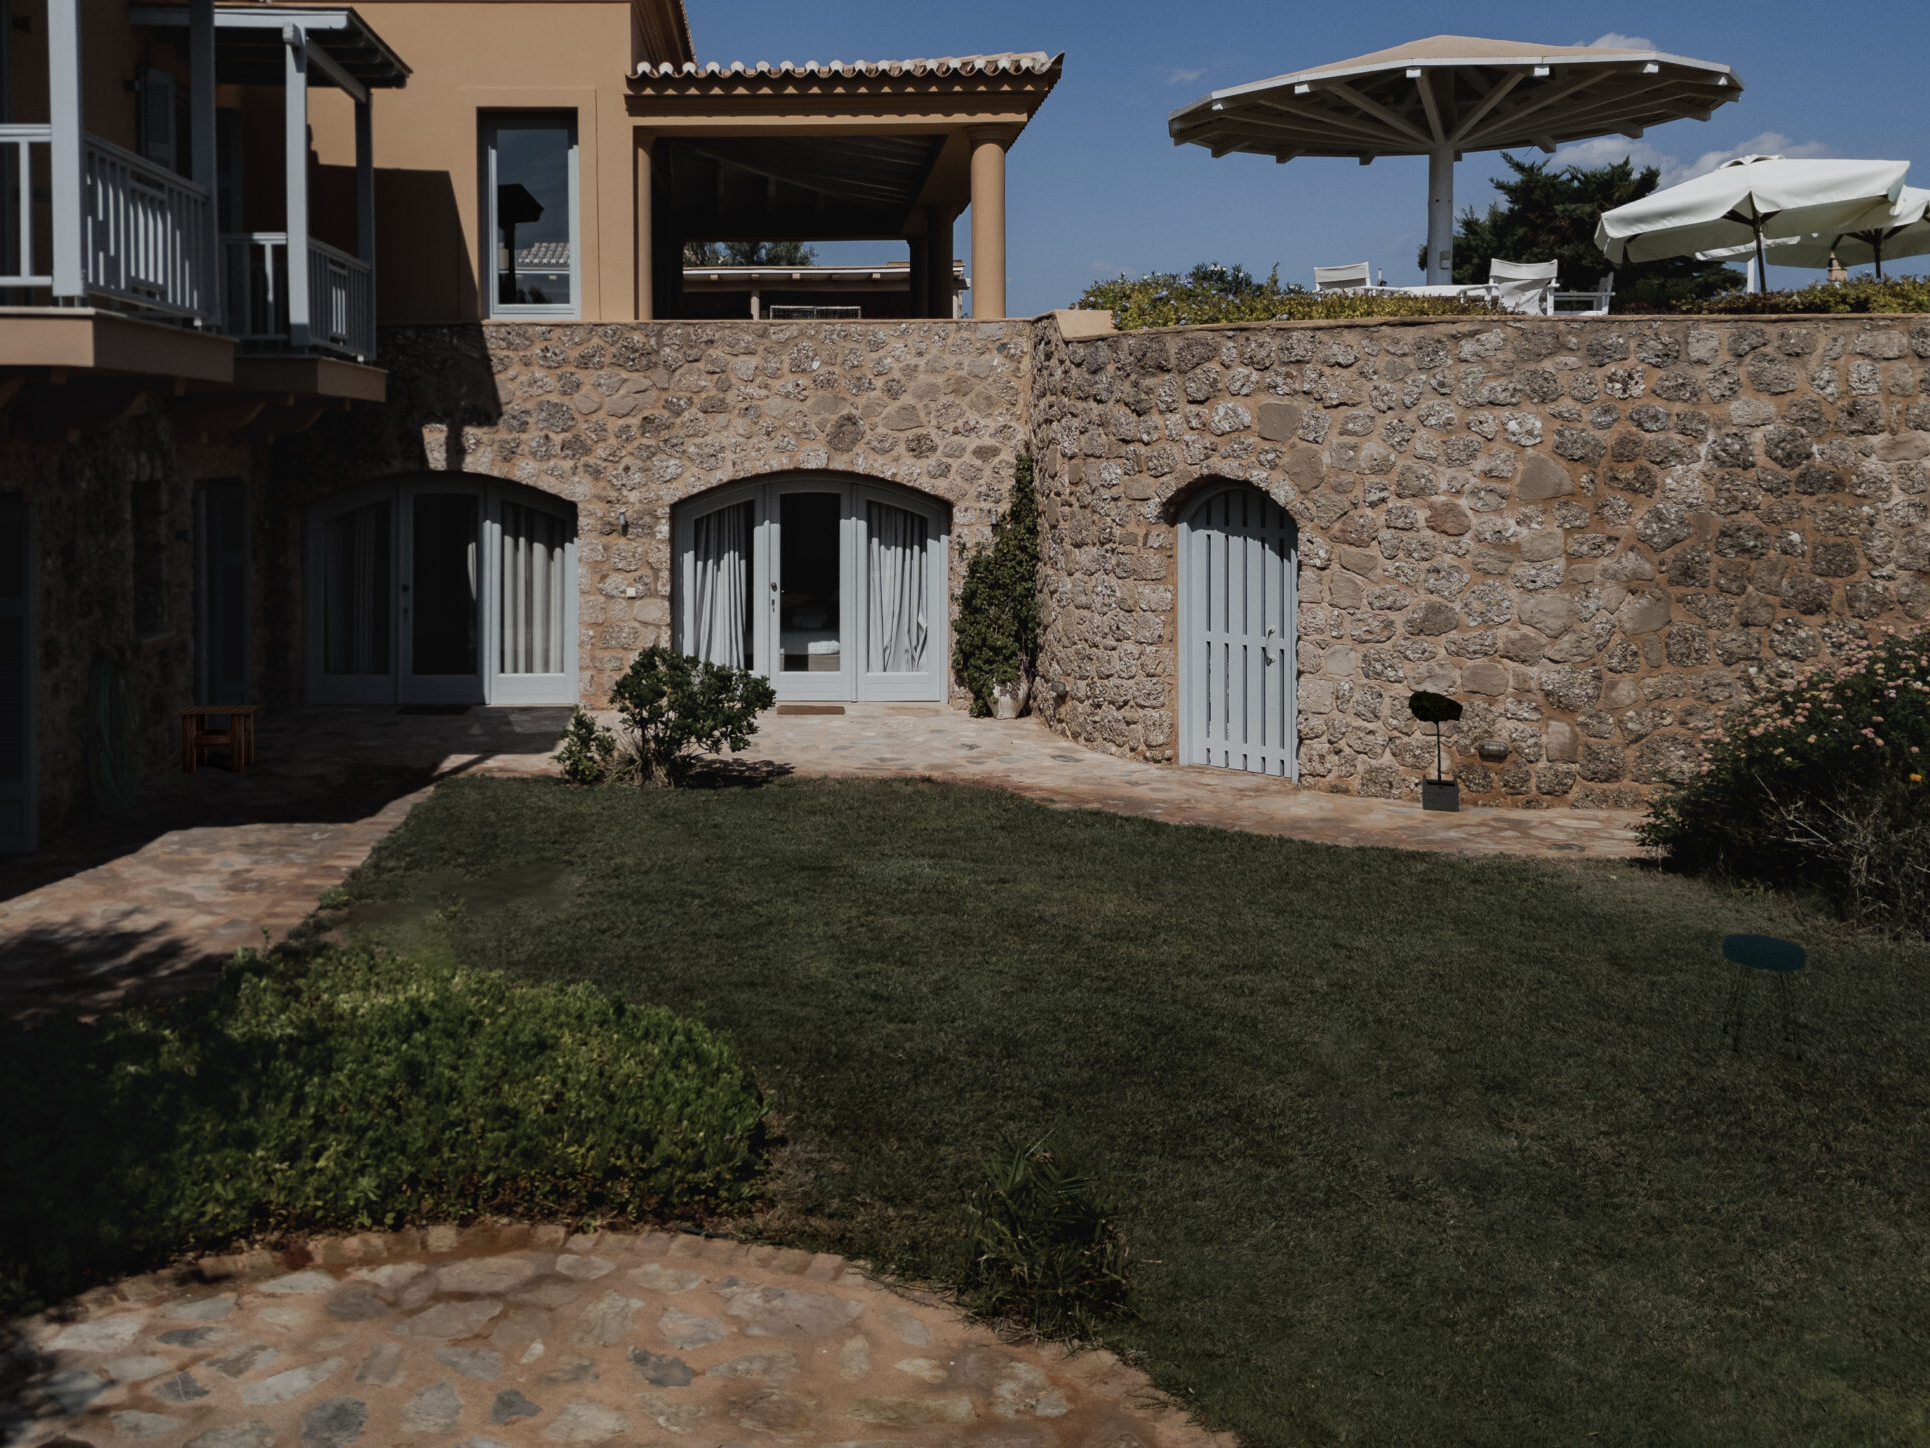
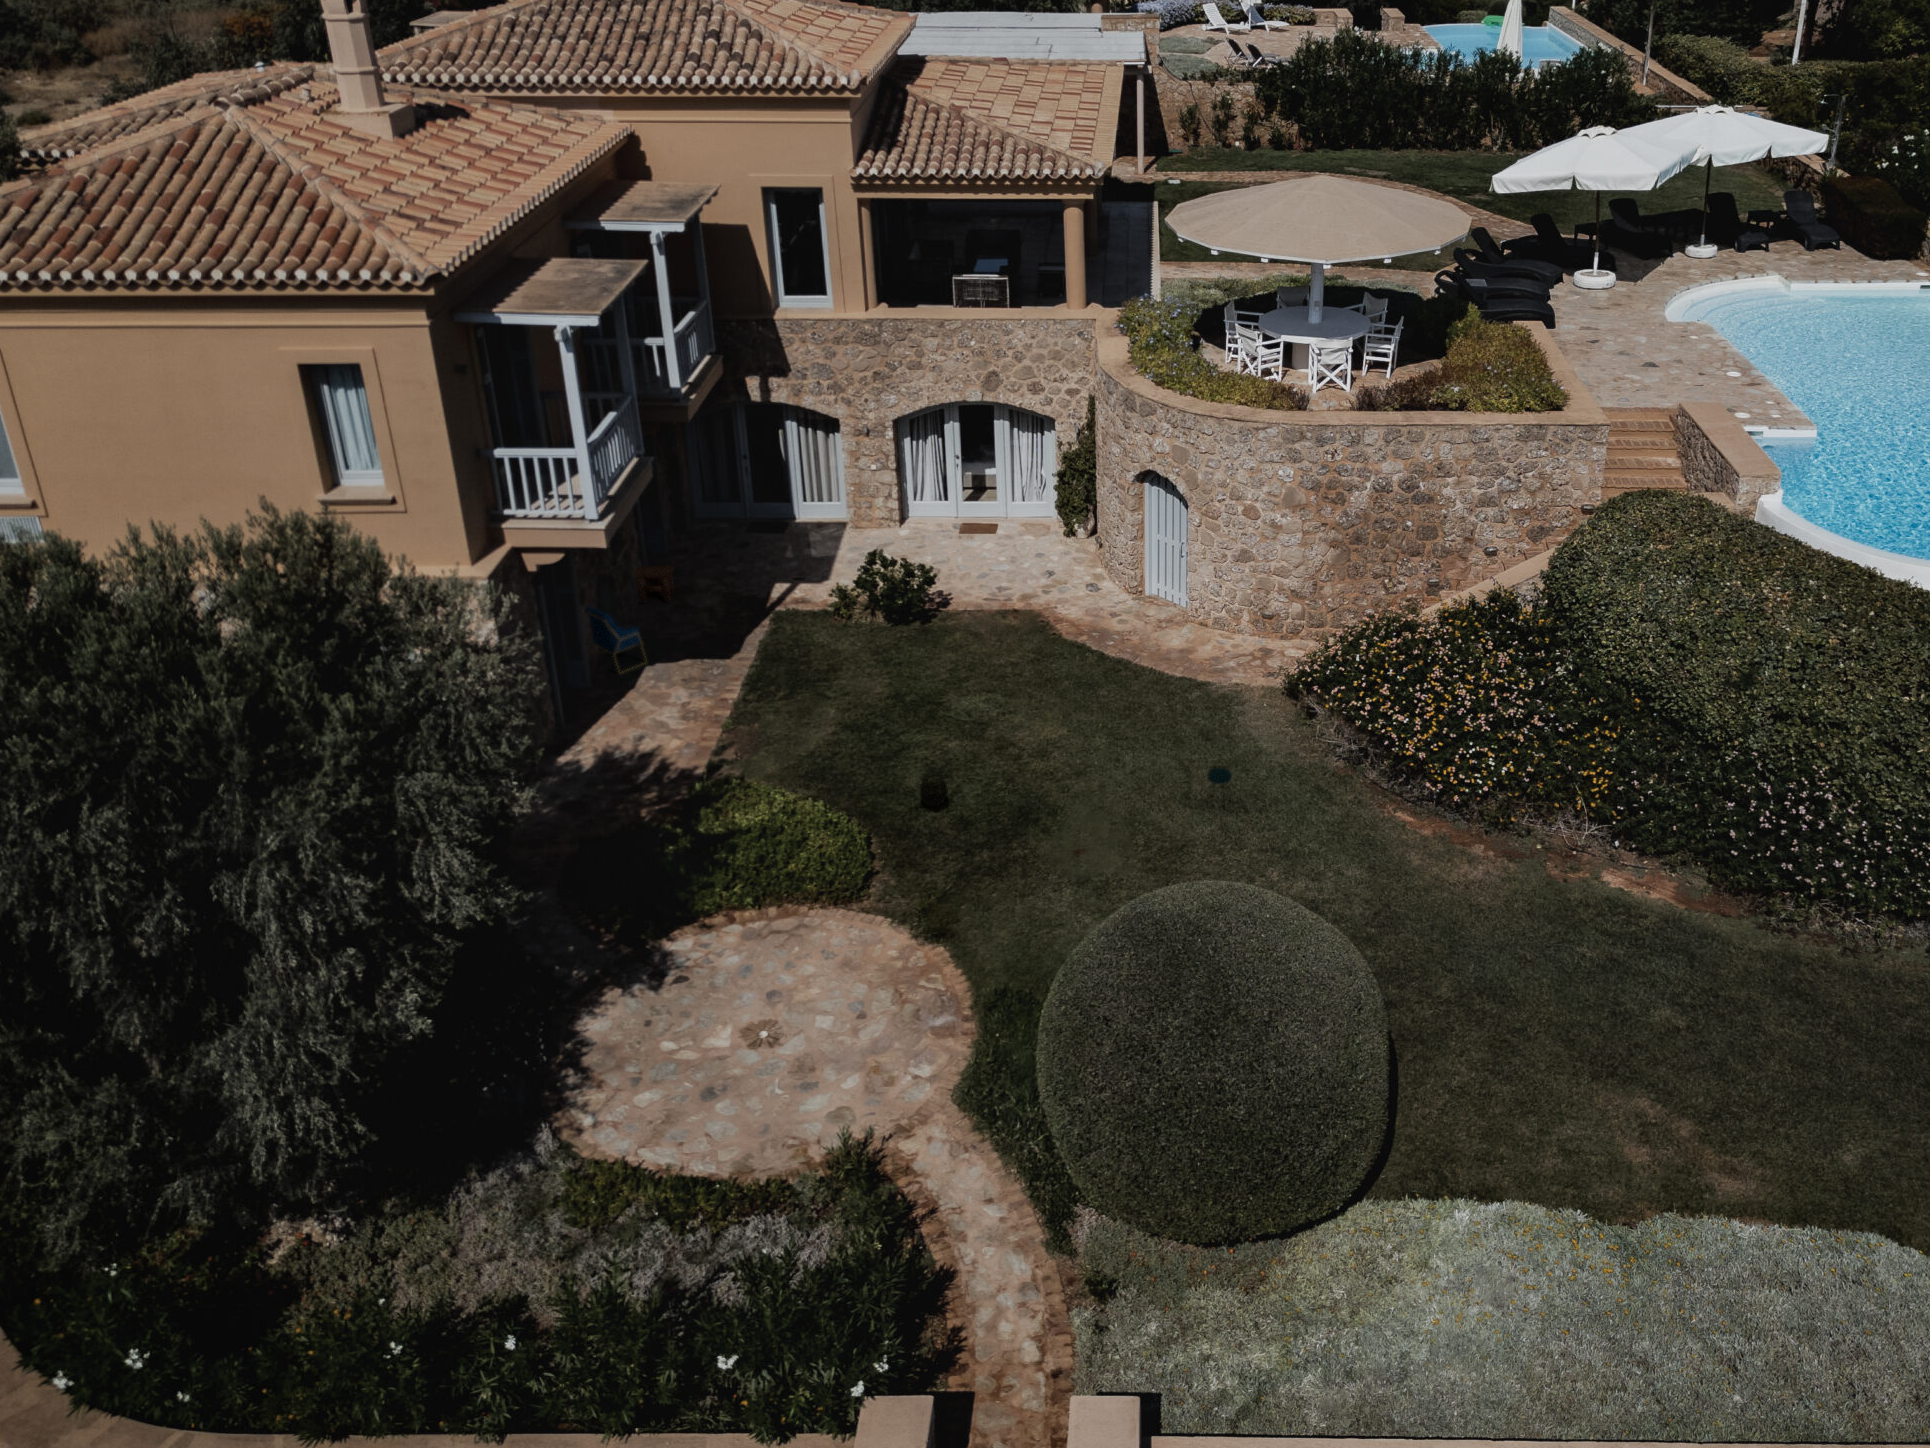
potted tree: present [1408,690,1463,812] -> none [1227,588,1251,643]
armchair: none [48,697,171,846] -> present [586,606,646,670]
woven basket: none [878,959,961,1049] -> present [920,774,948,805]

